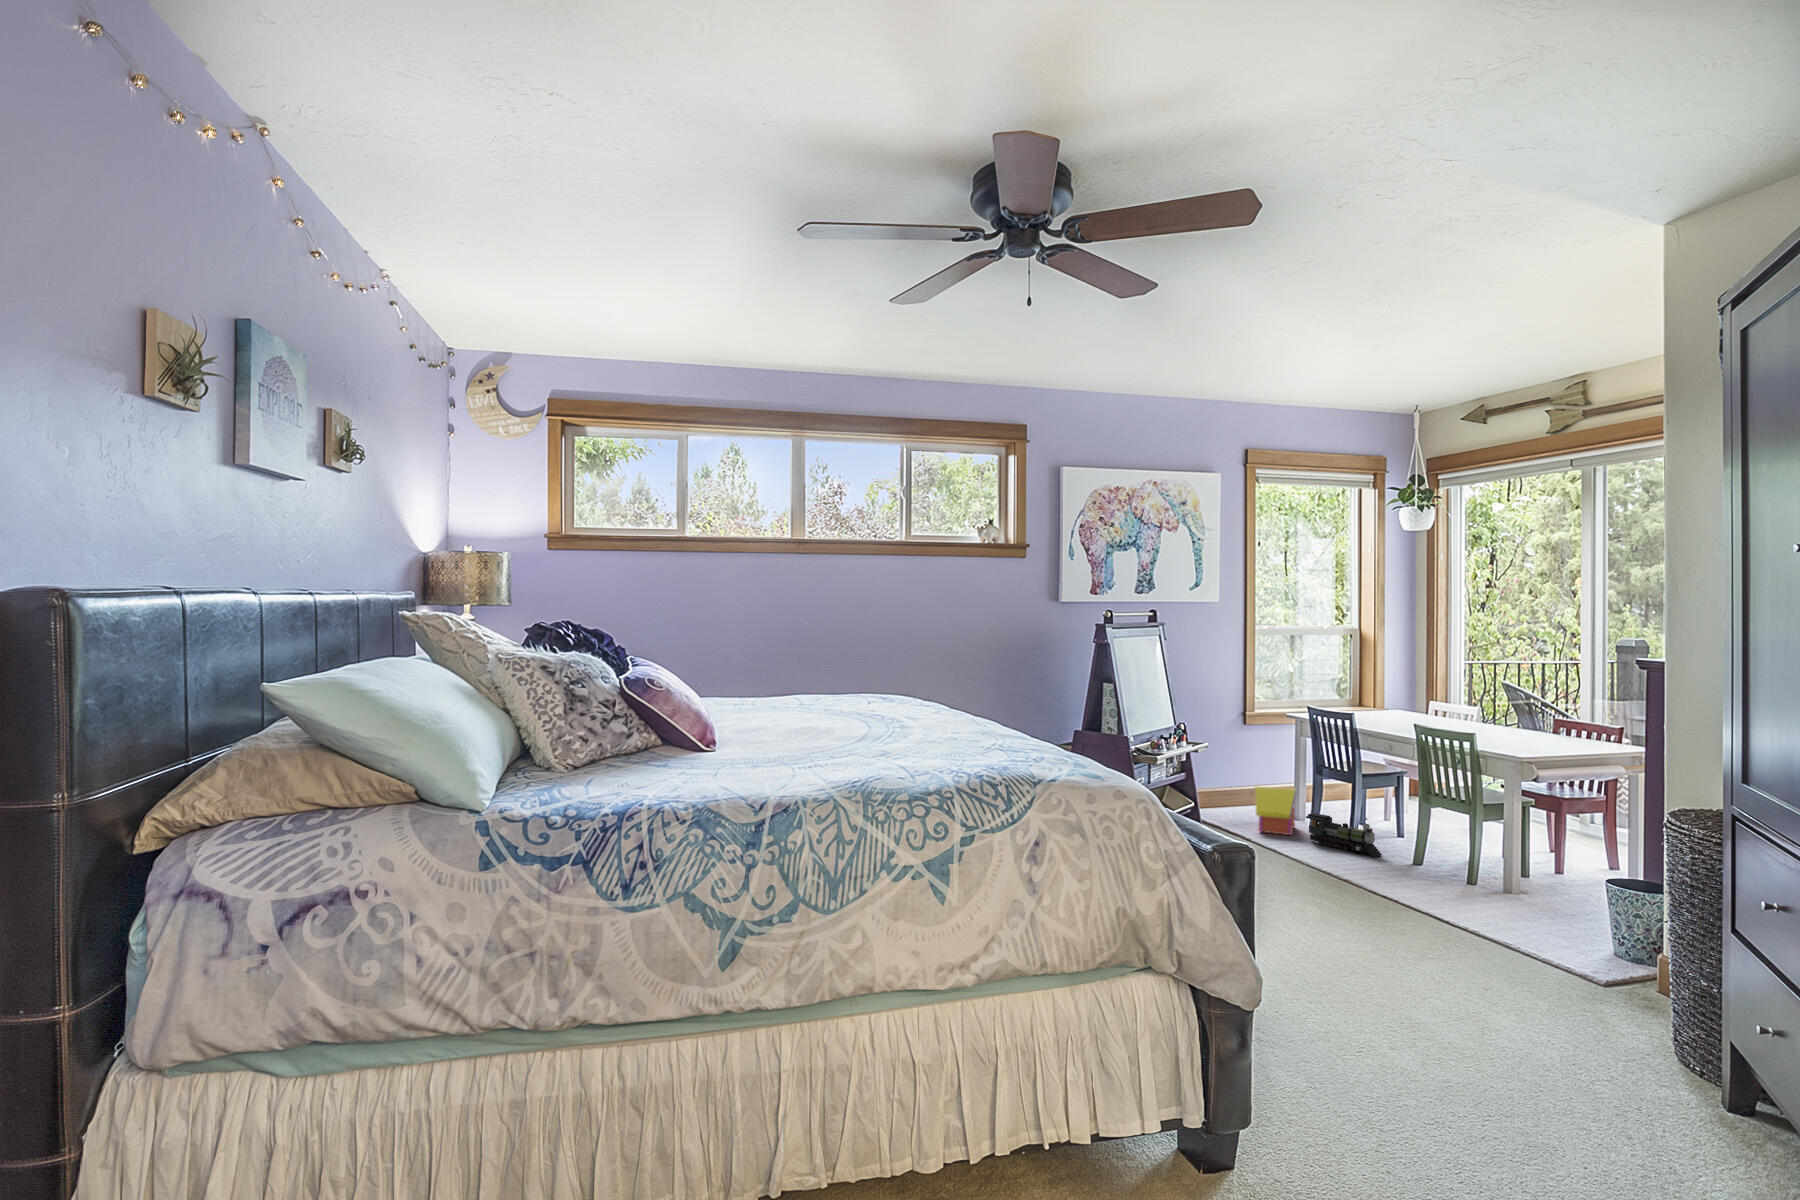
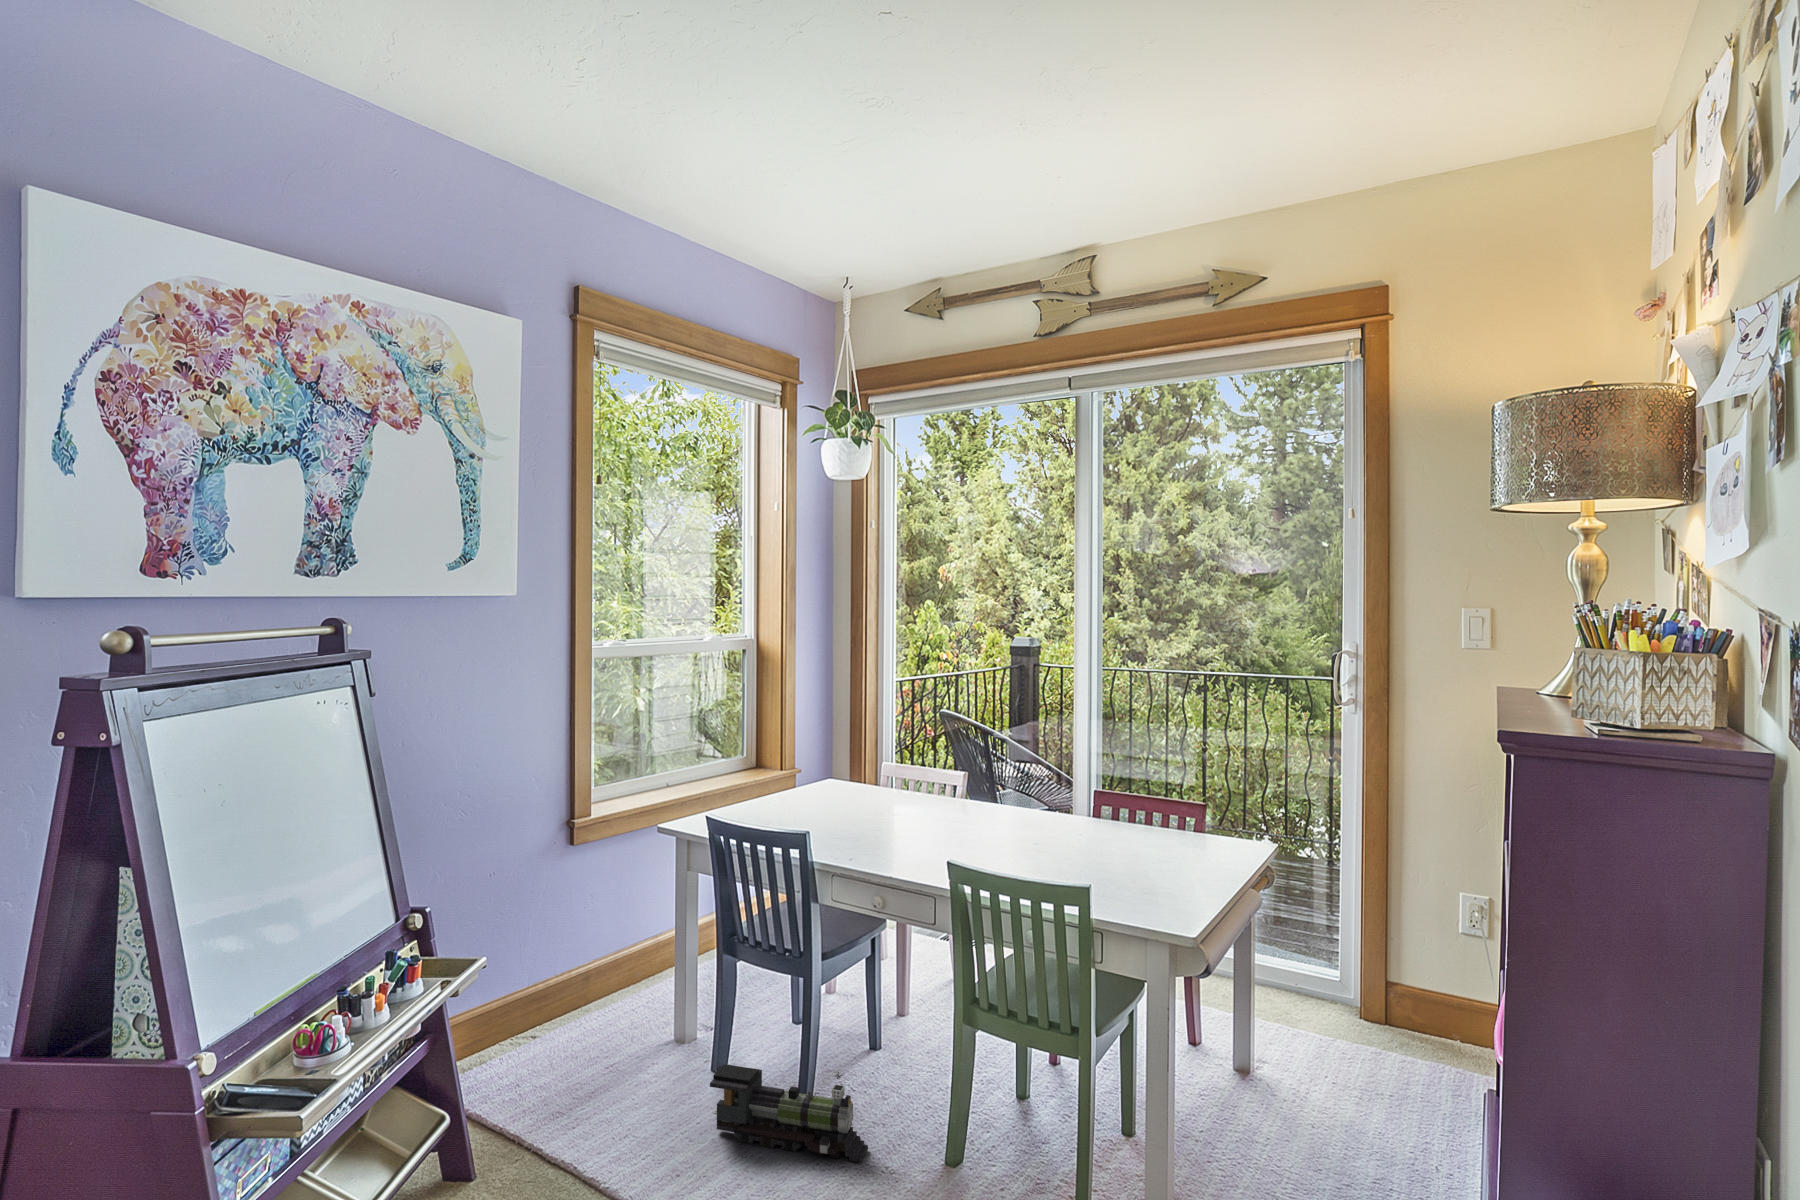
toy house: present [1254,787,1296,835] -> none [592,1004,682,1128]

